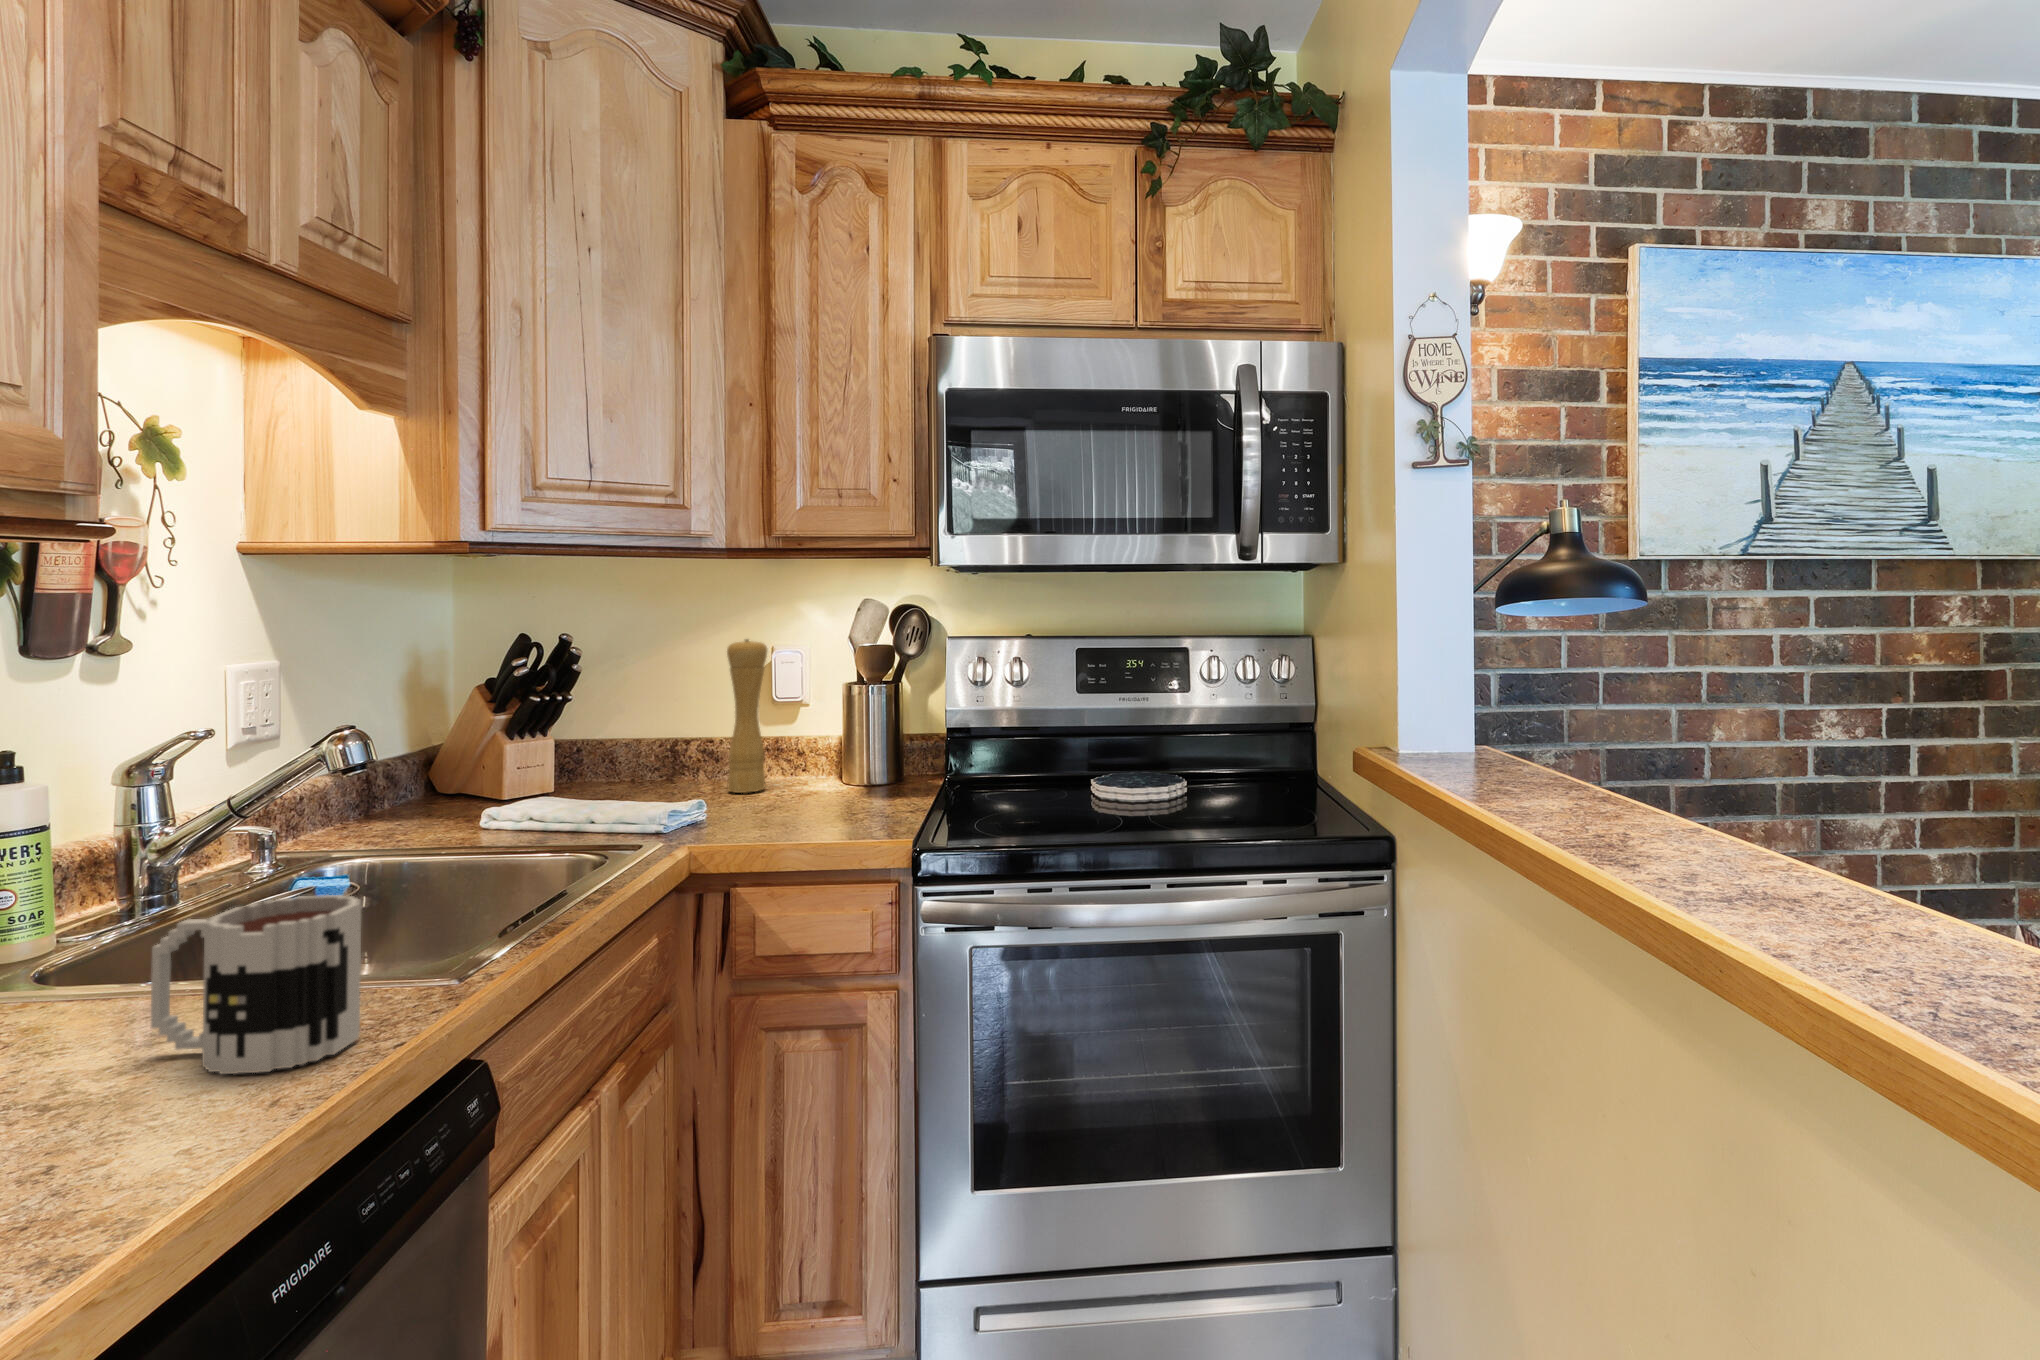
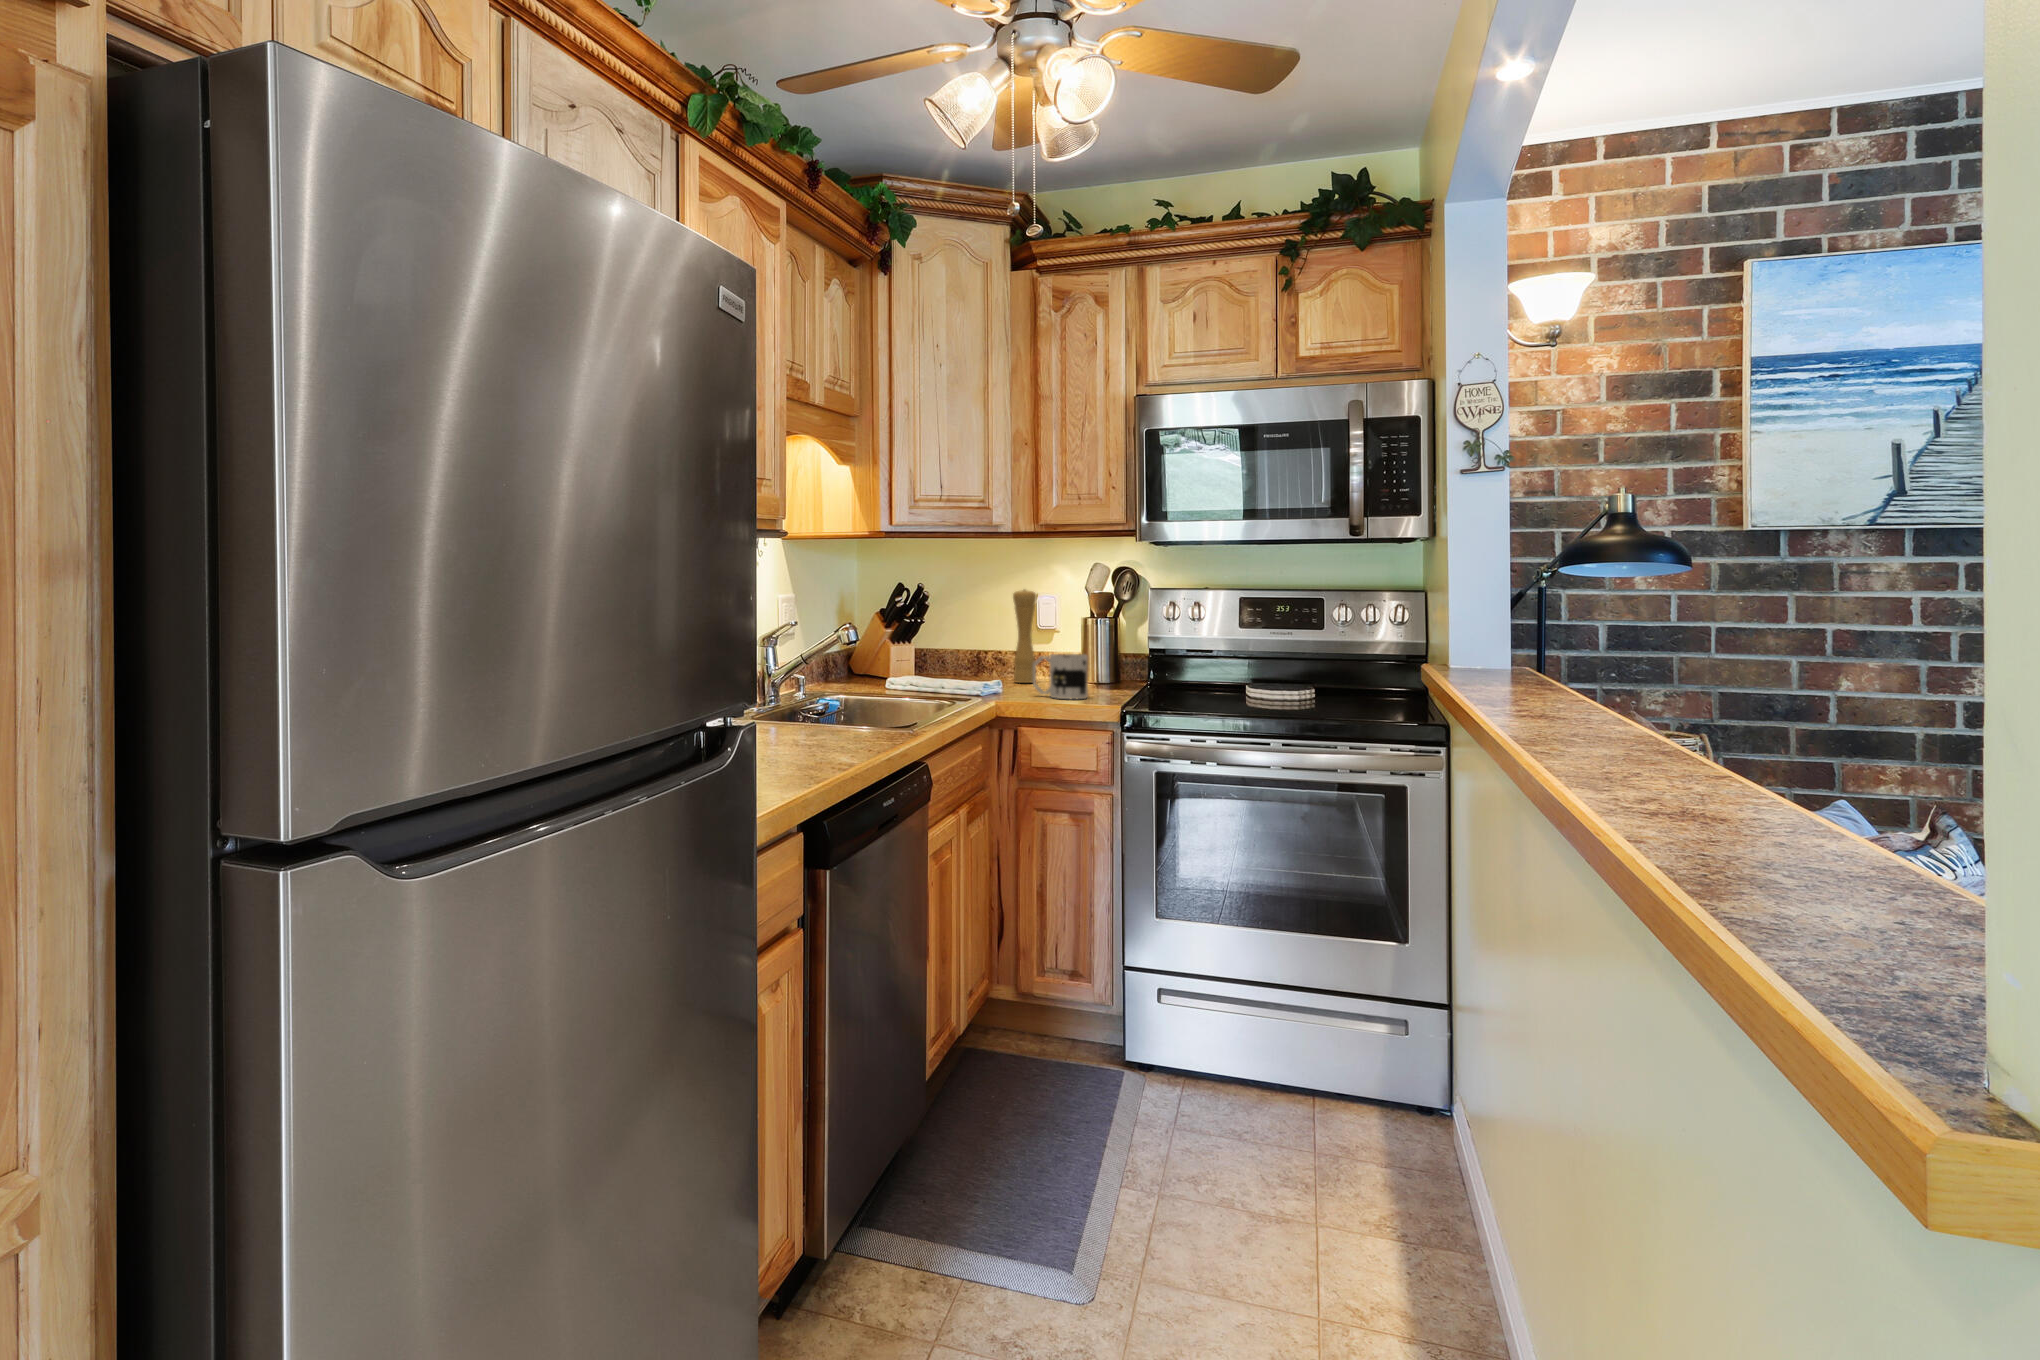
mug: present [151,895,362,1074] -> present [1033,654,1088,699]

